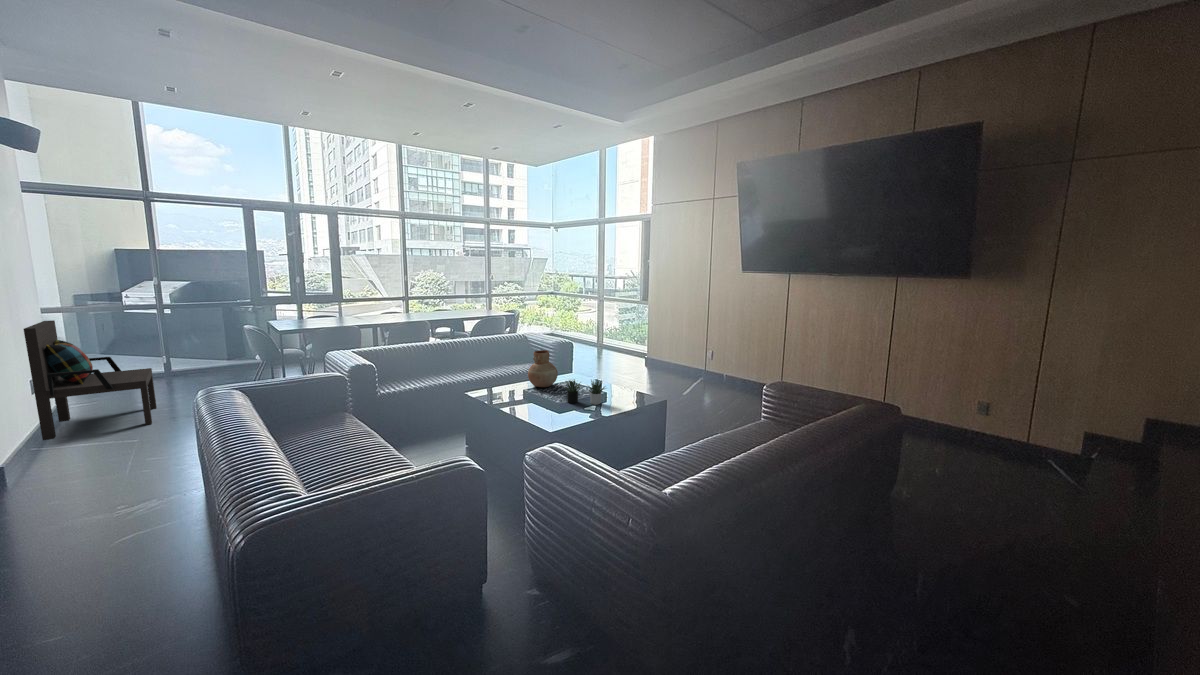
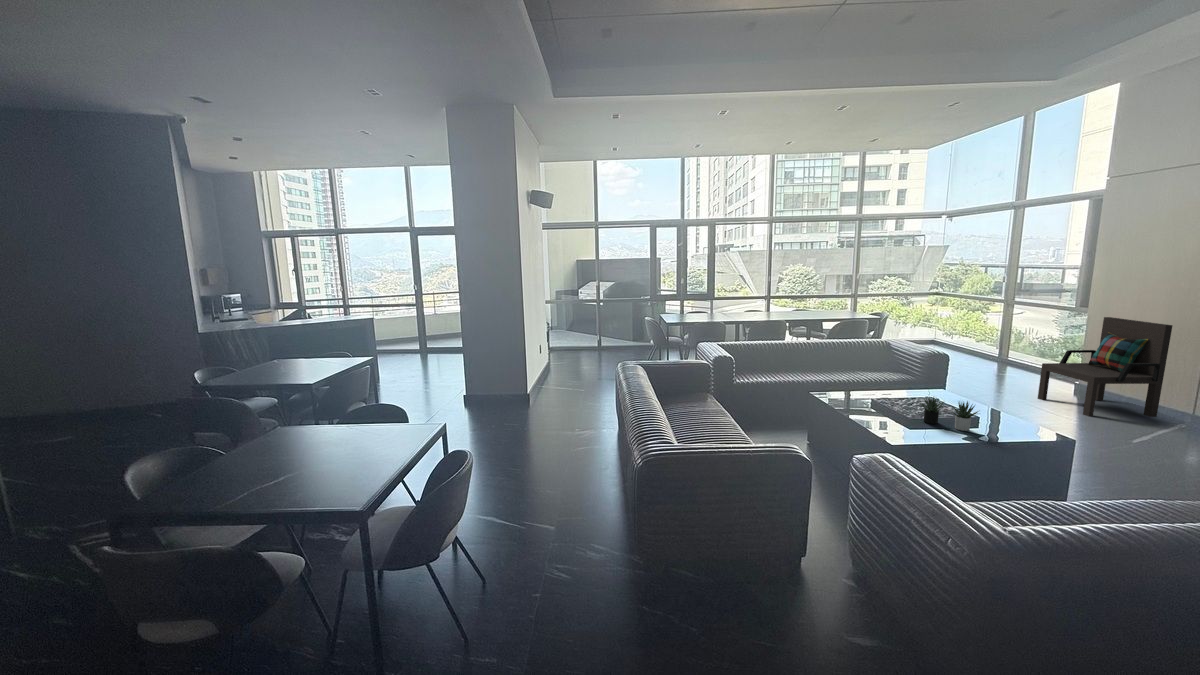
armchair: present [24,320,157,440] -> present [1038,317,1172,417]
vase: present [528,350,558,387] -> none [881,360,920,401]

